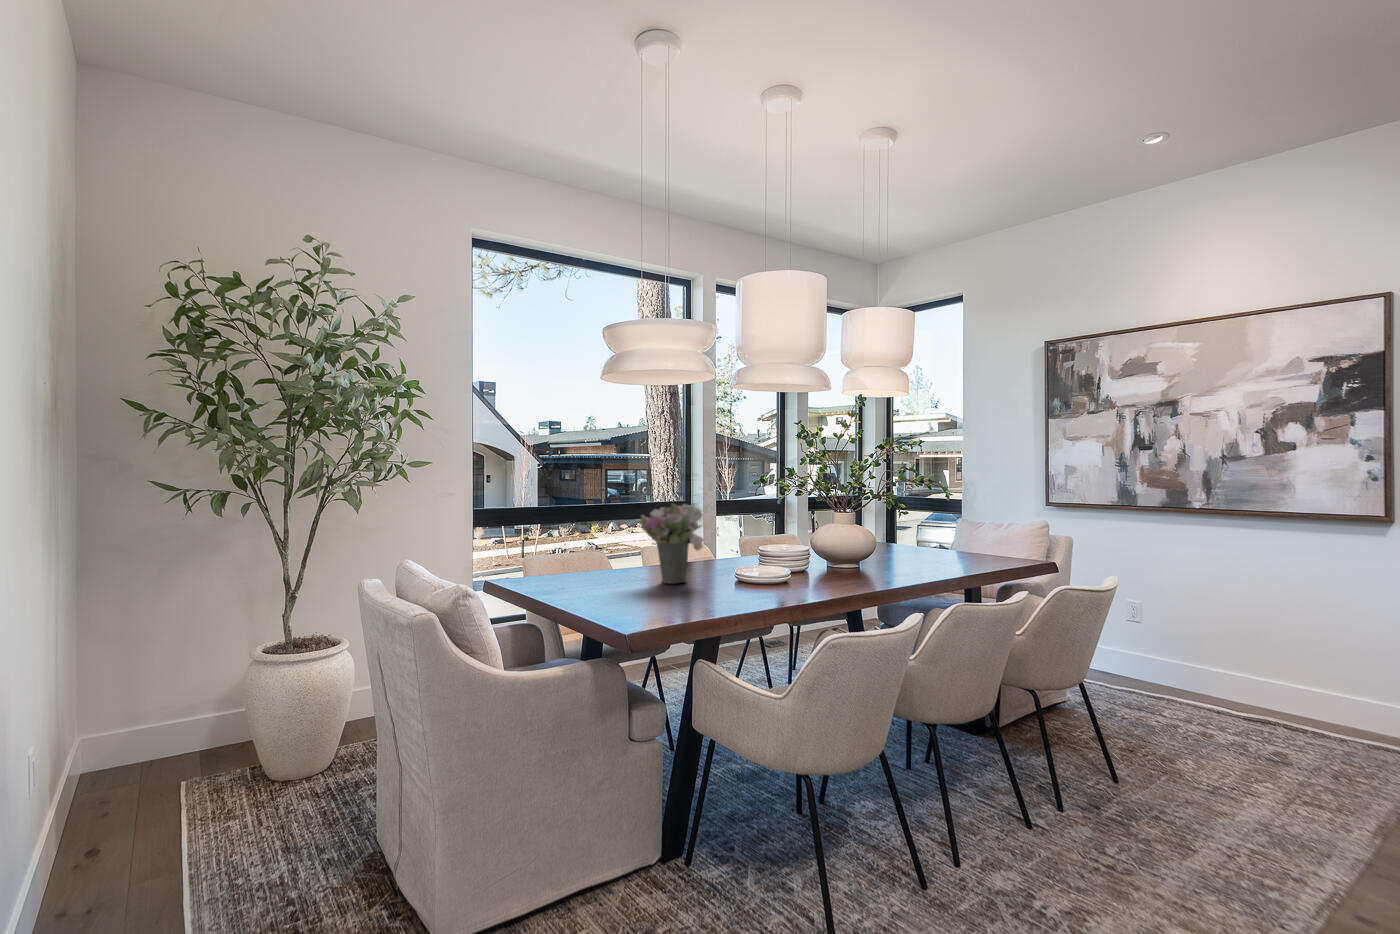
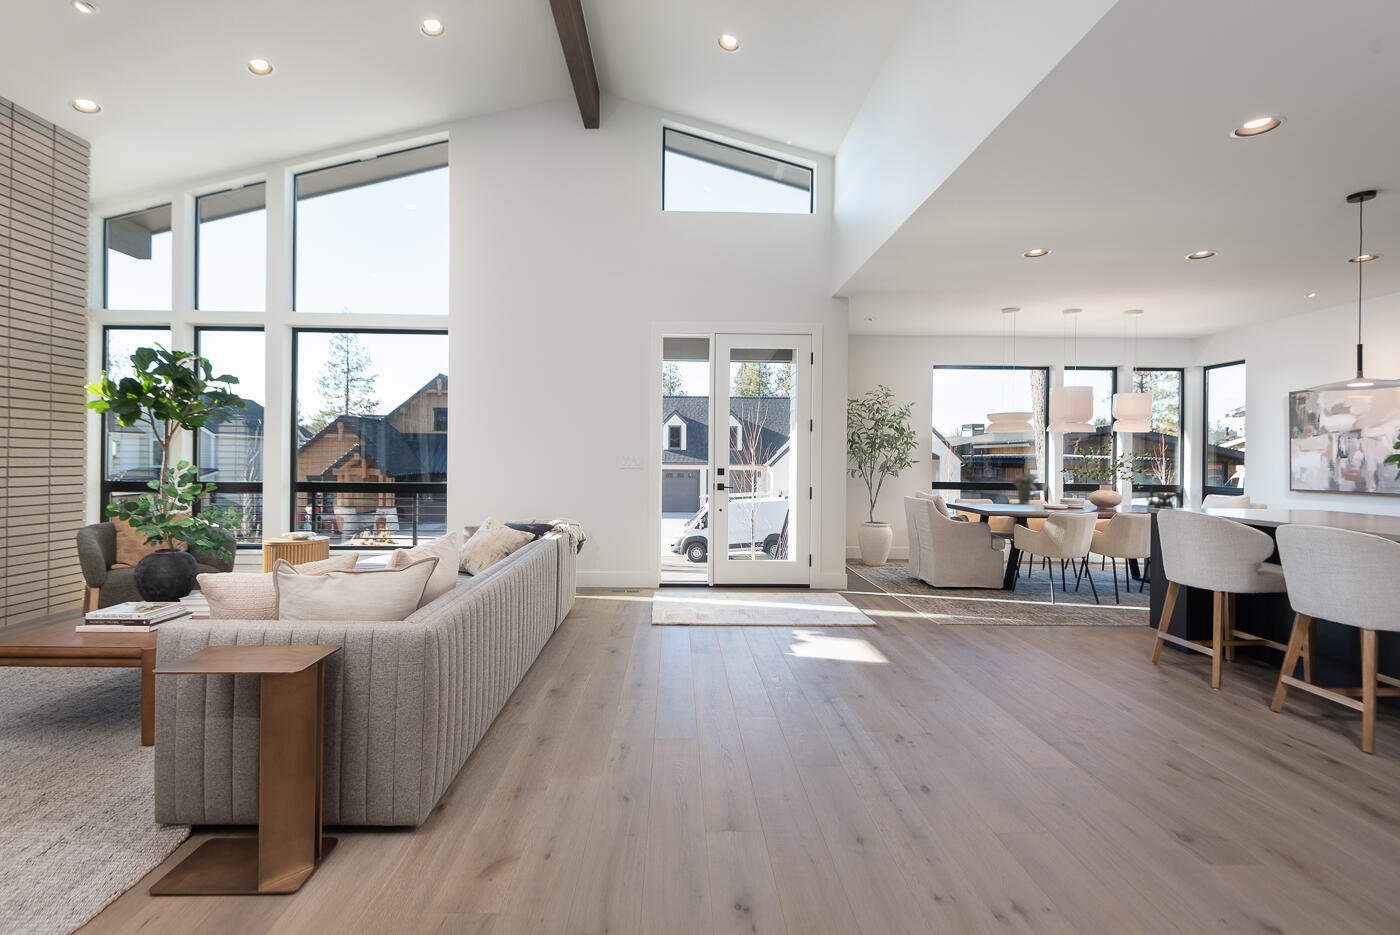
decorative bowl: none [905,513,974,567] -> present [1147,484,1180,508]

